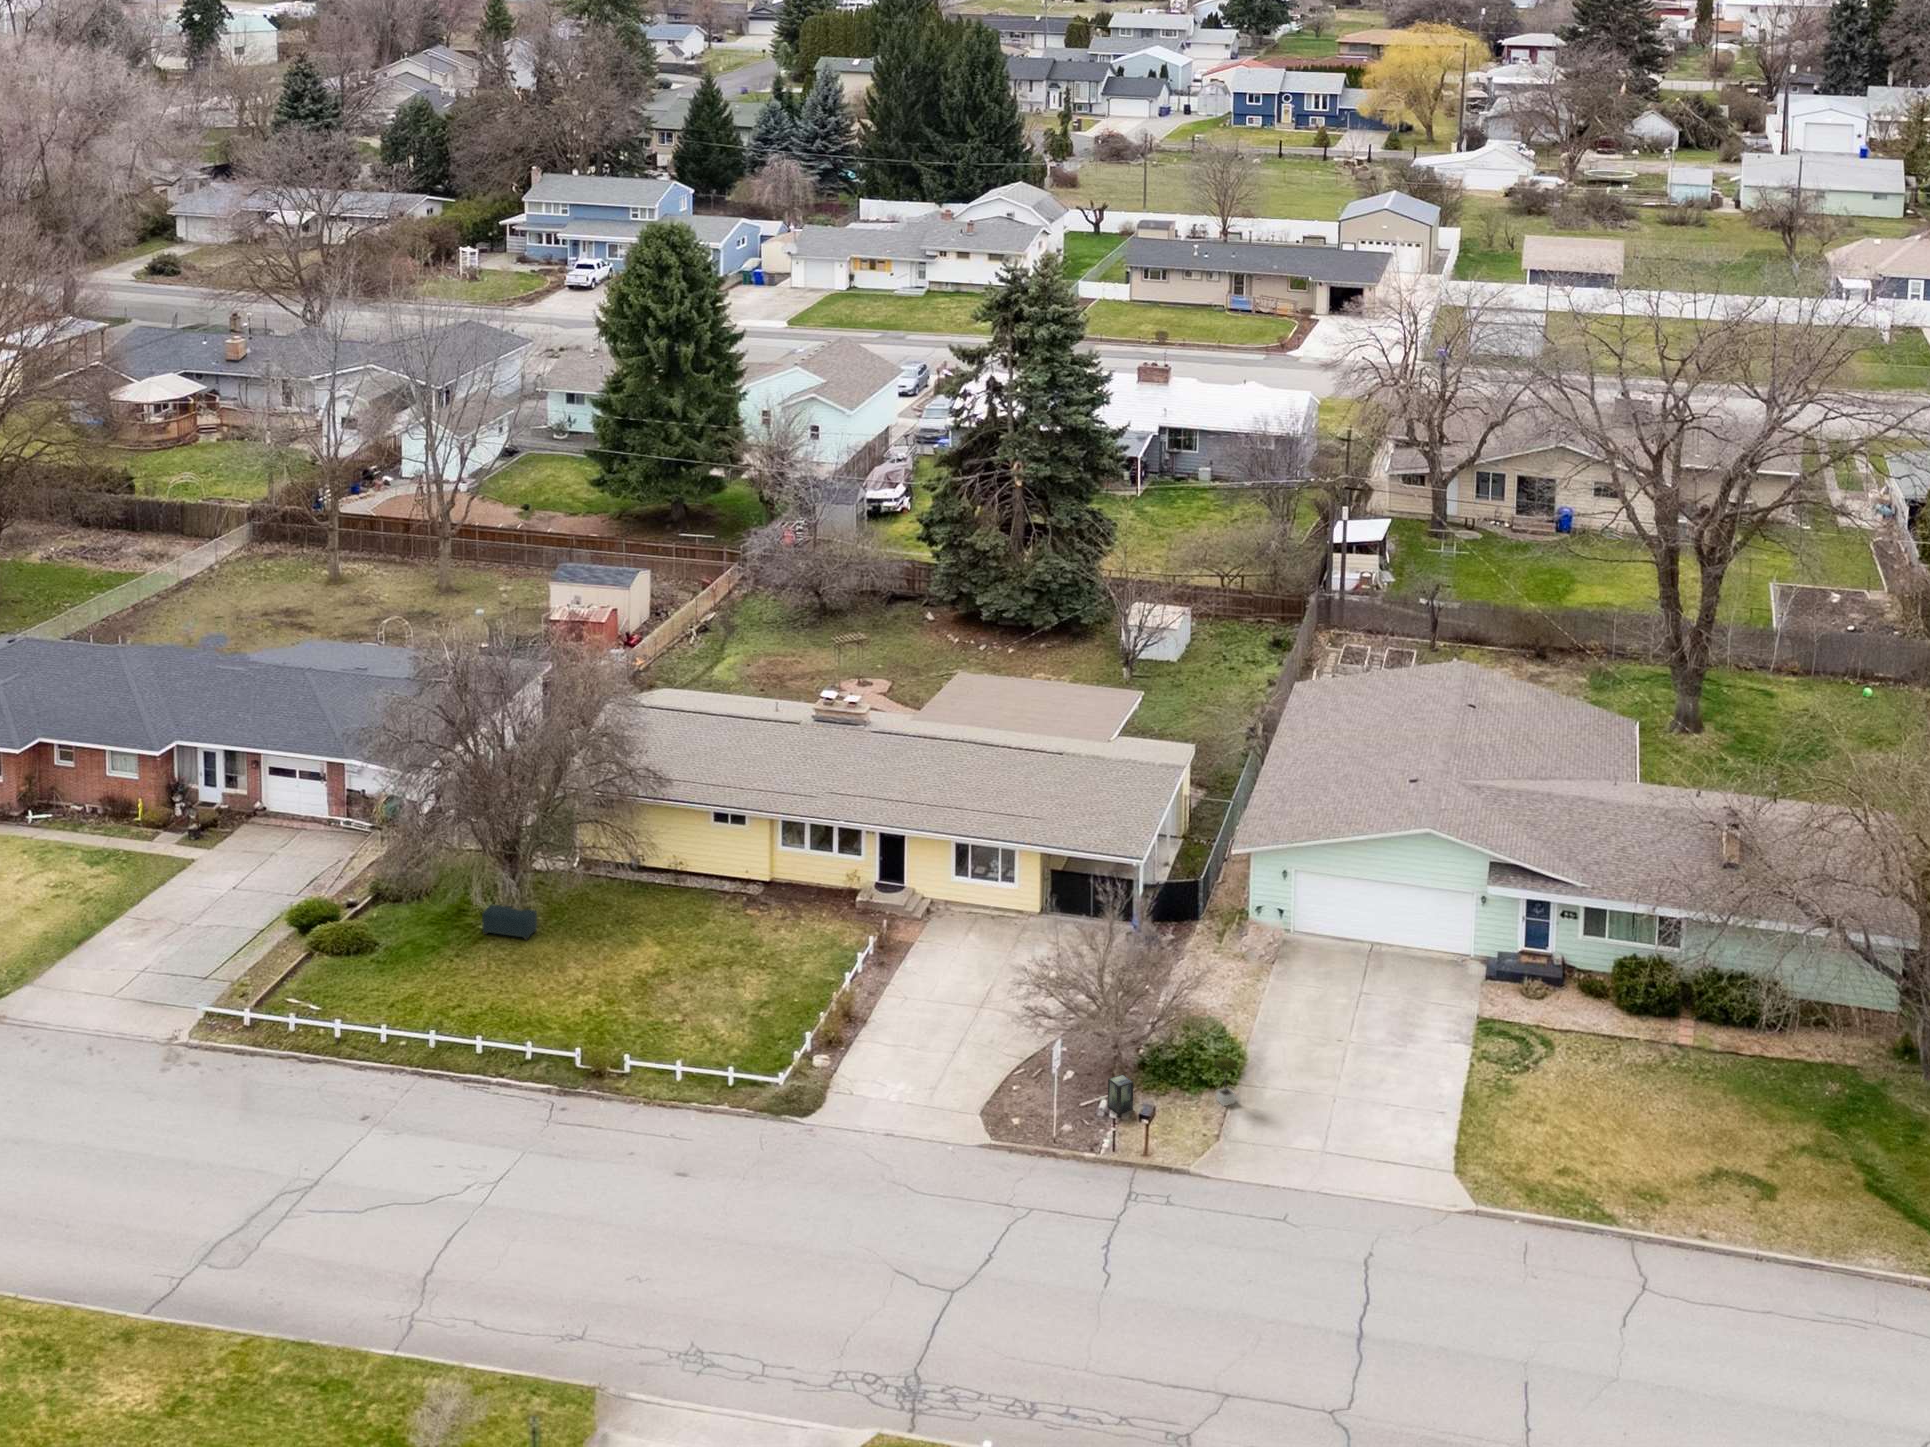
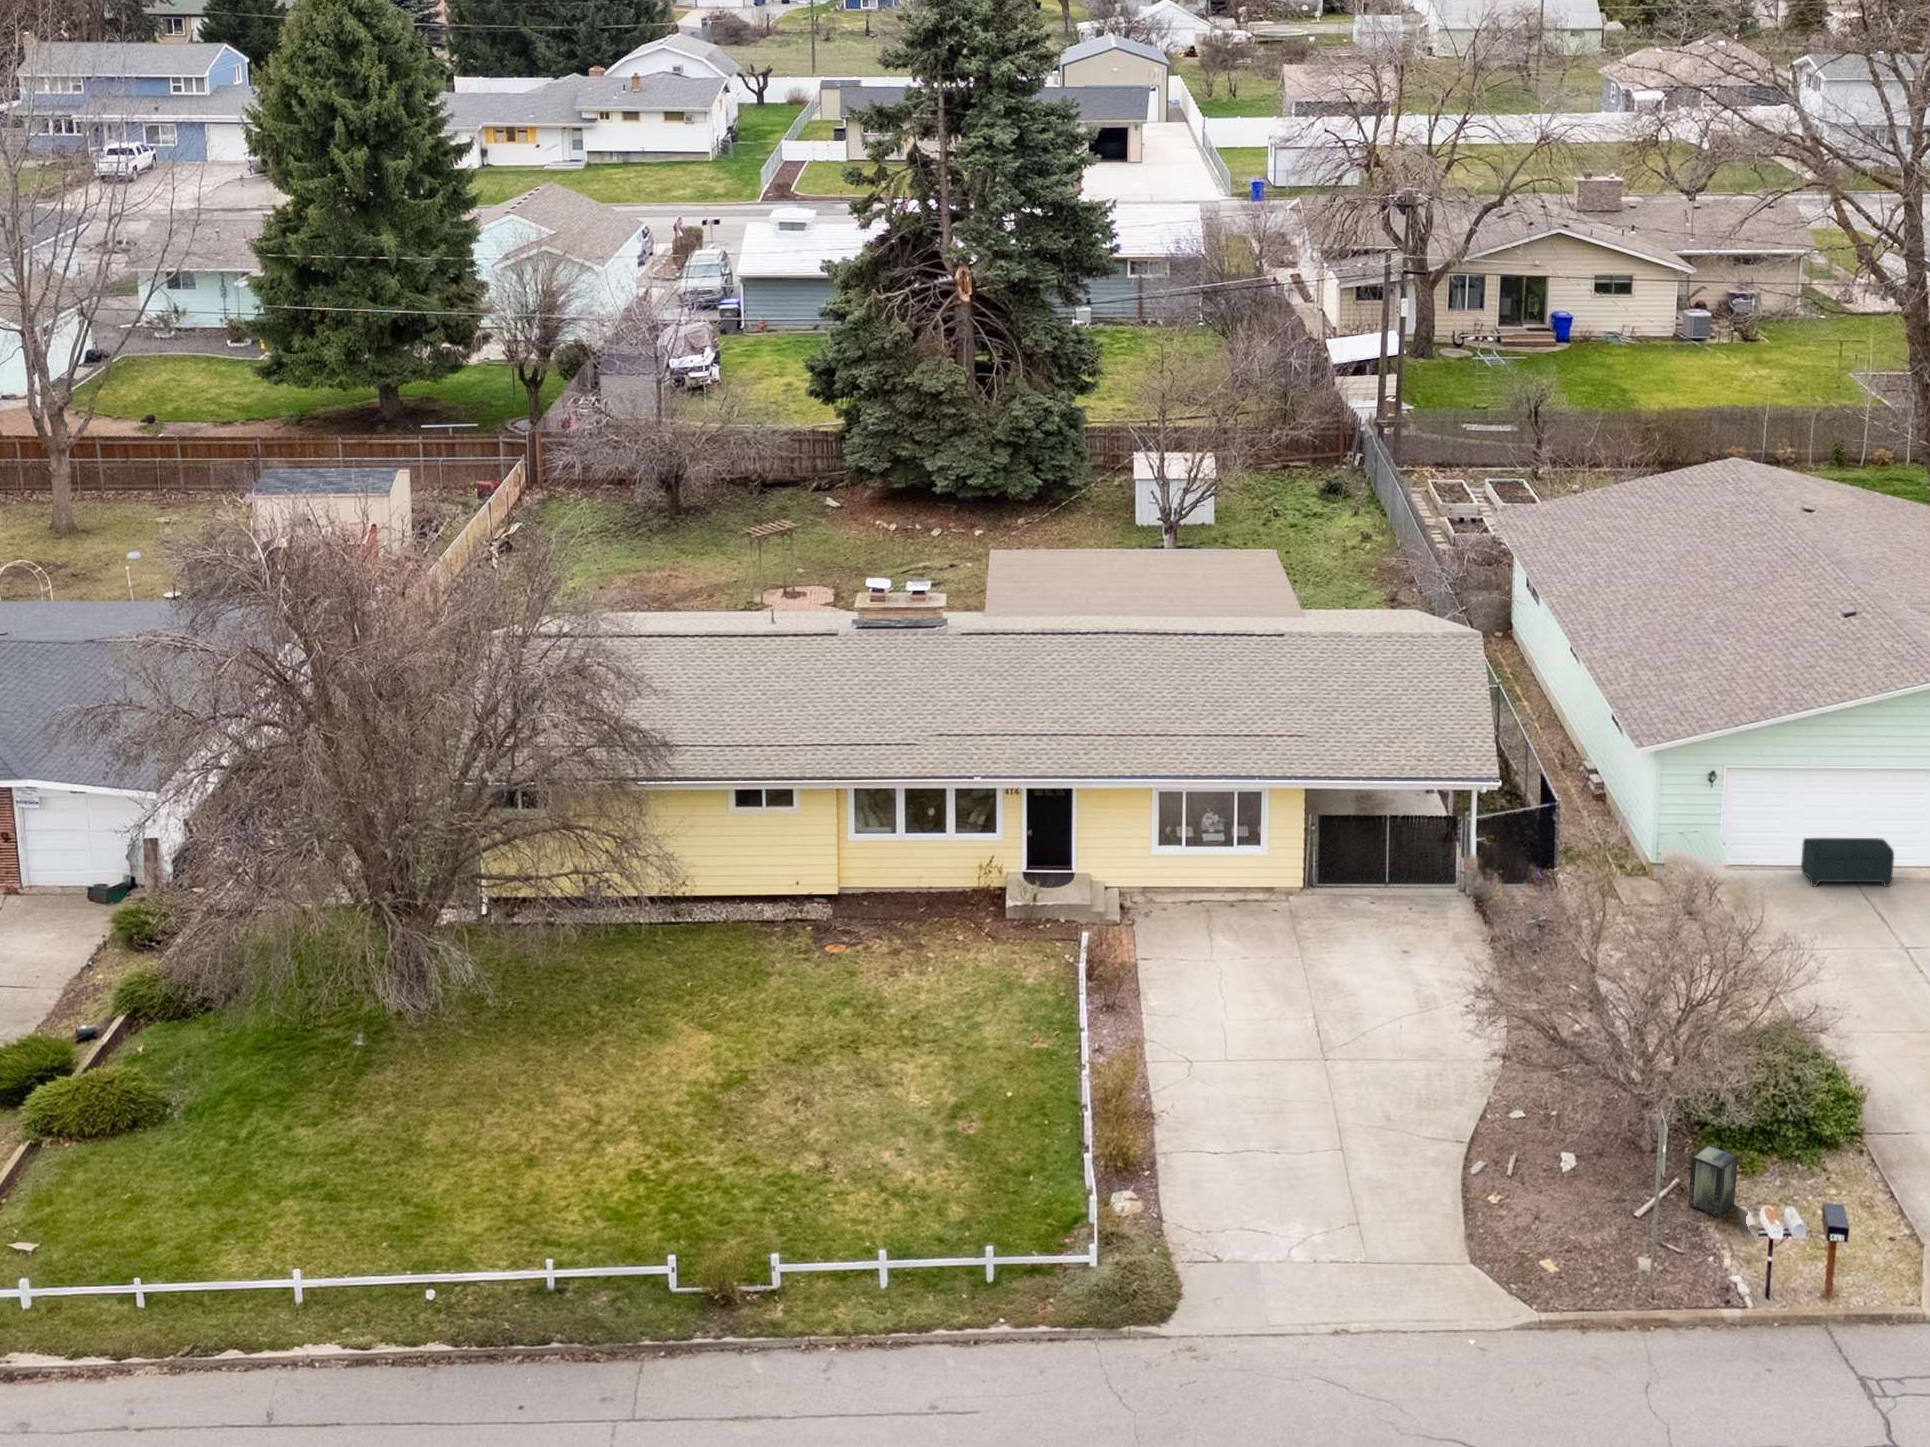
bench: present [482,904,537,940] -> present [1801,838,1894,887]
potted tree: present [1214,1057,1236,1106] -> none [1850,1086,1891,1172]

